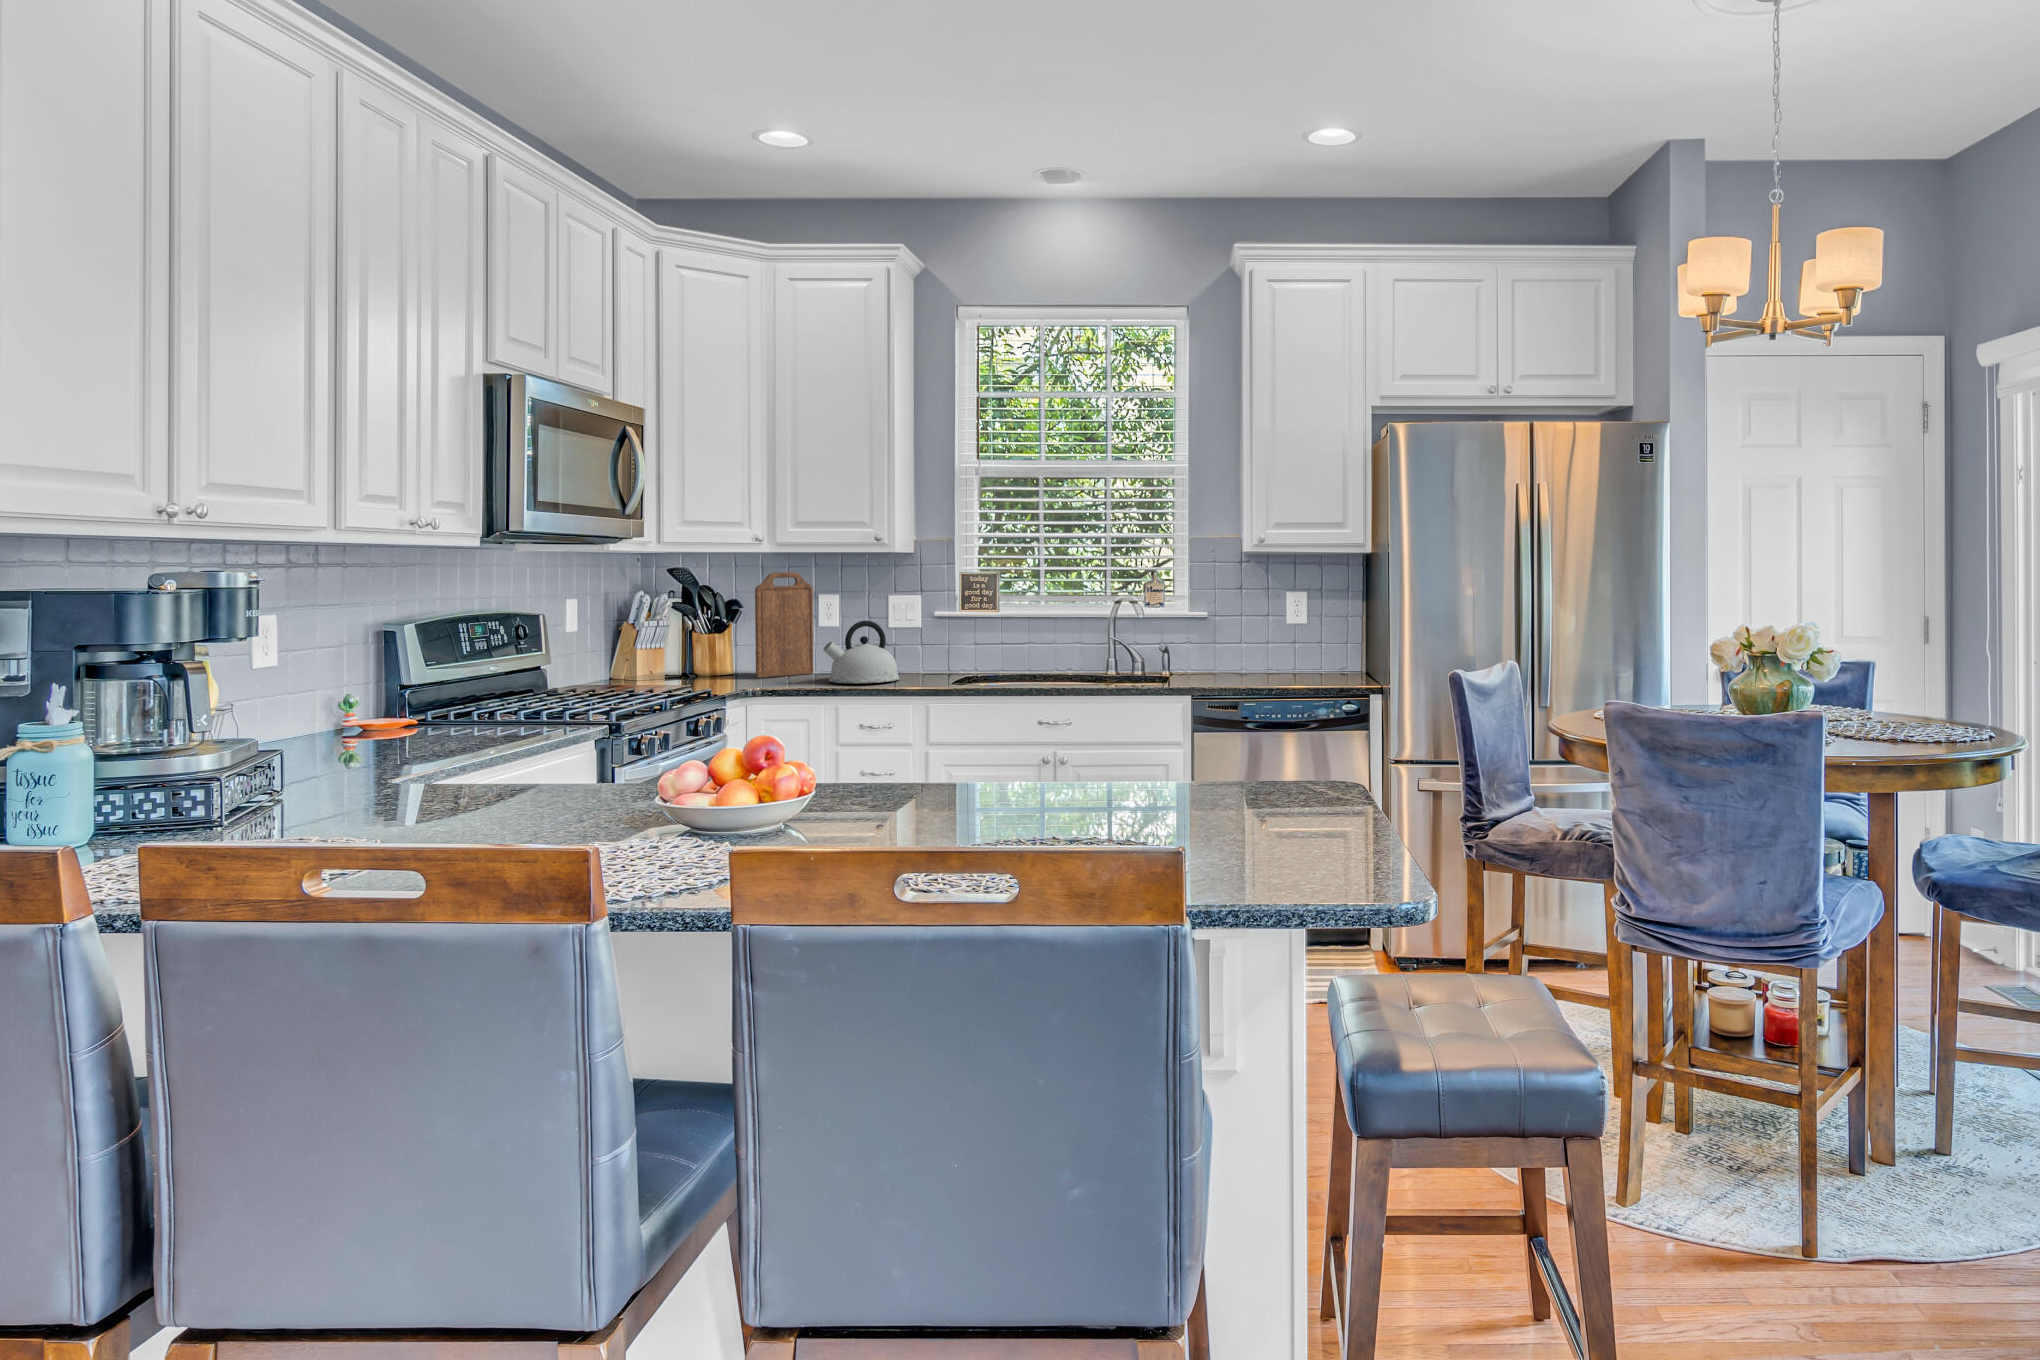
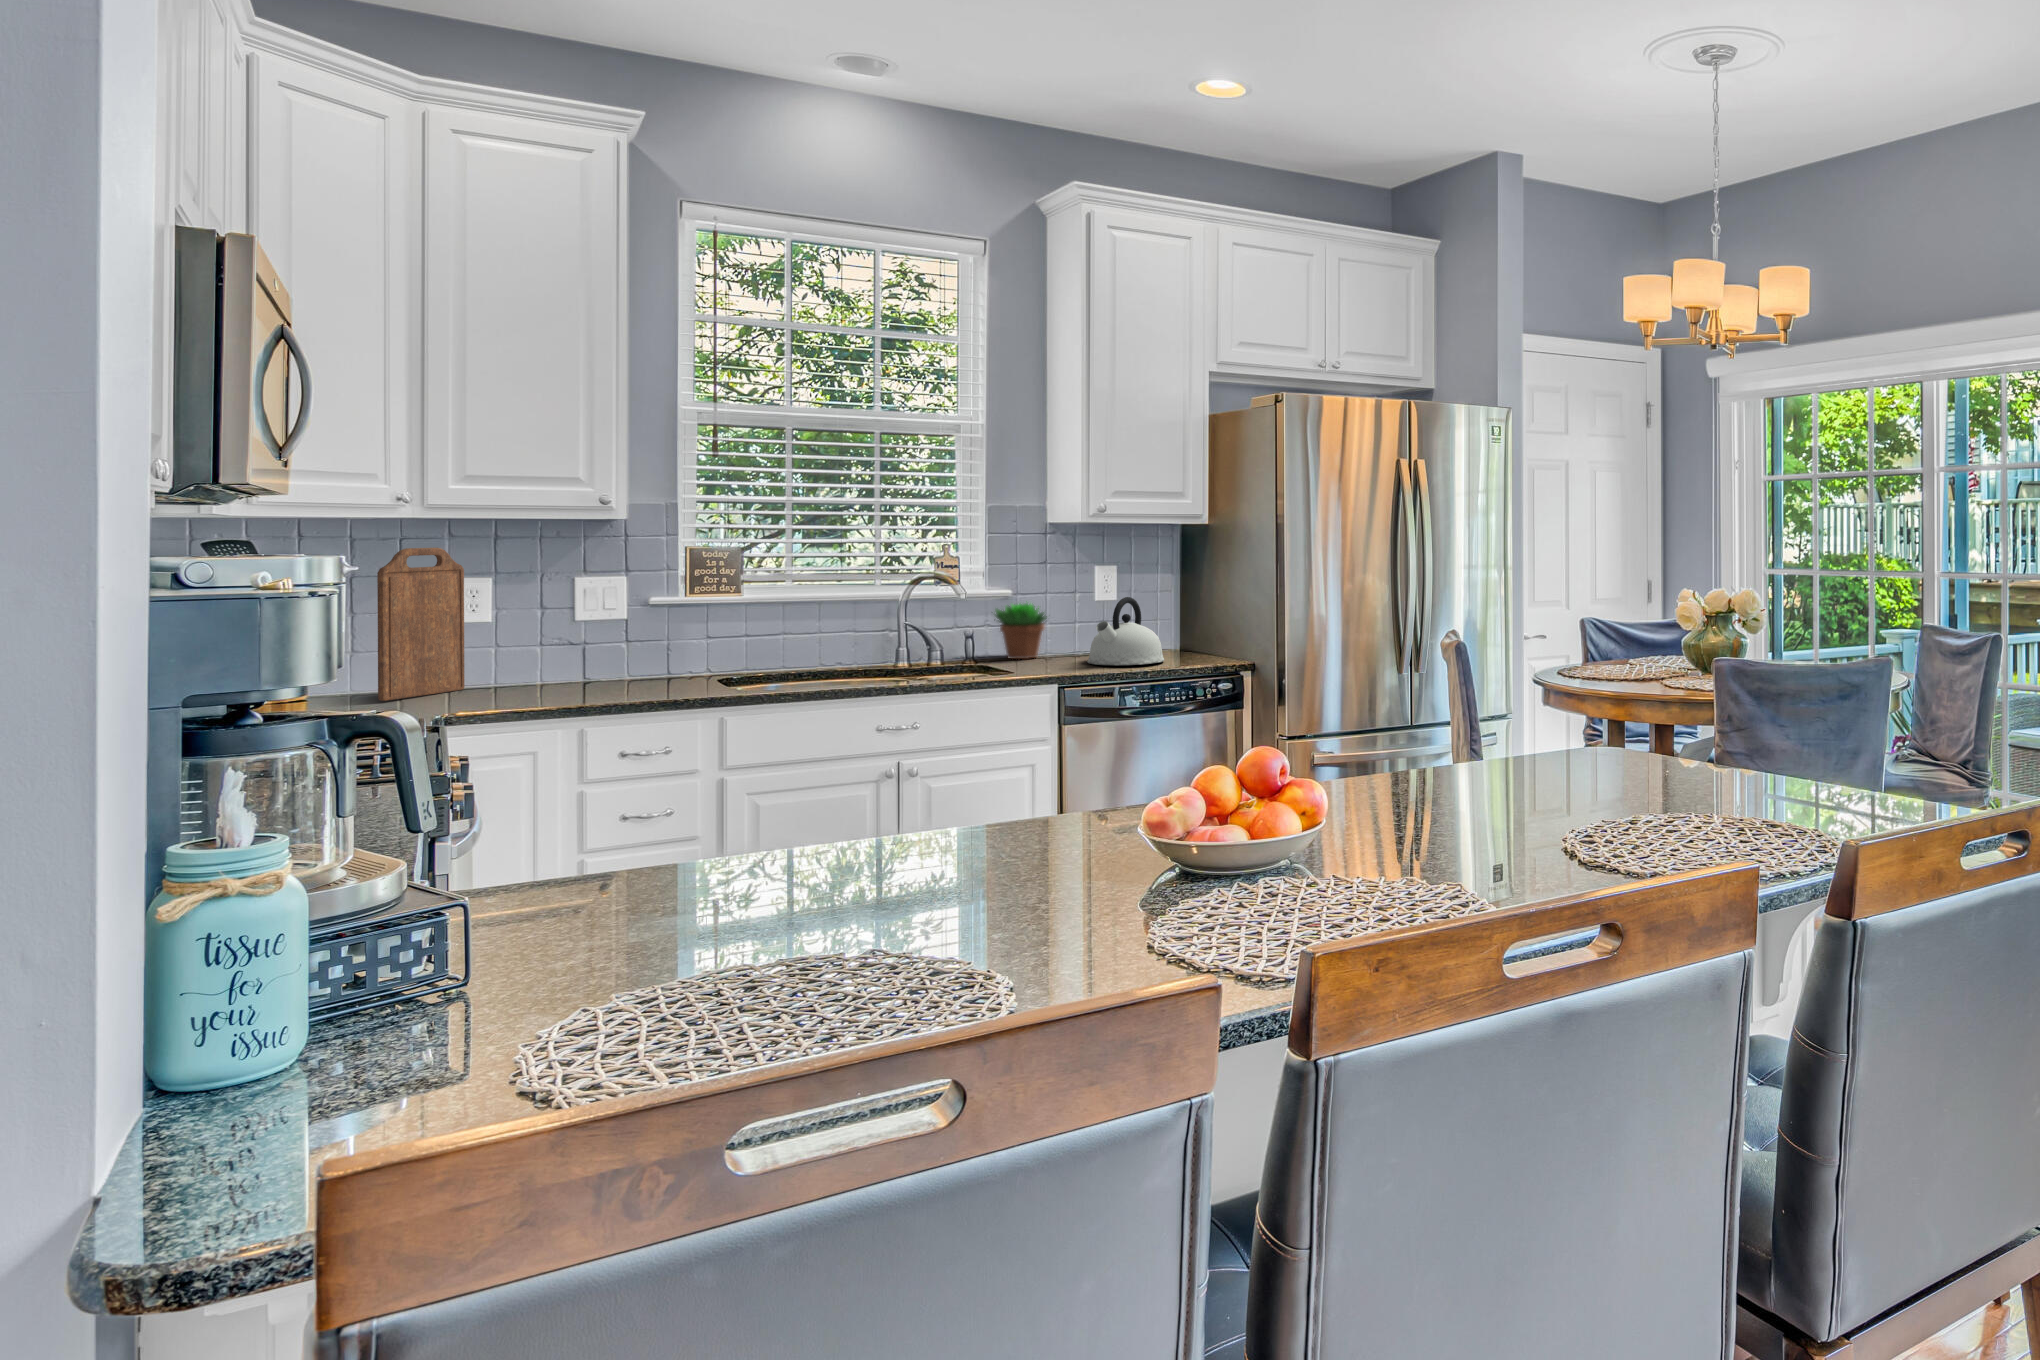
kettle: present [823,621,900,683] -> present [1087,597,1164,665]
succulent plant: none [1179,624,1229,675] -> present [995,604,1047,659]

